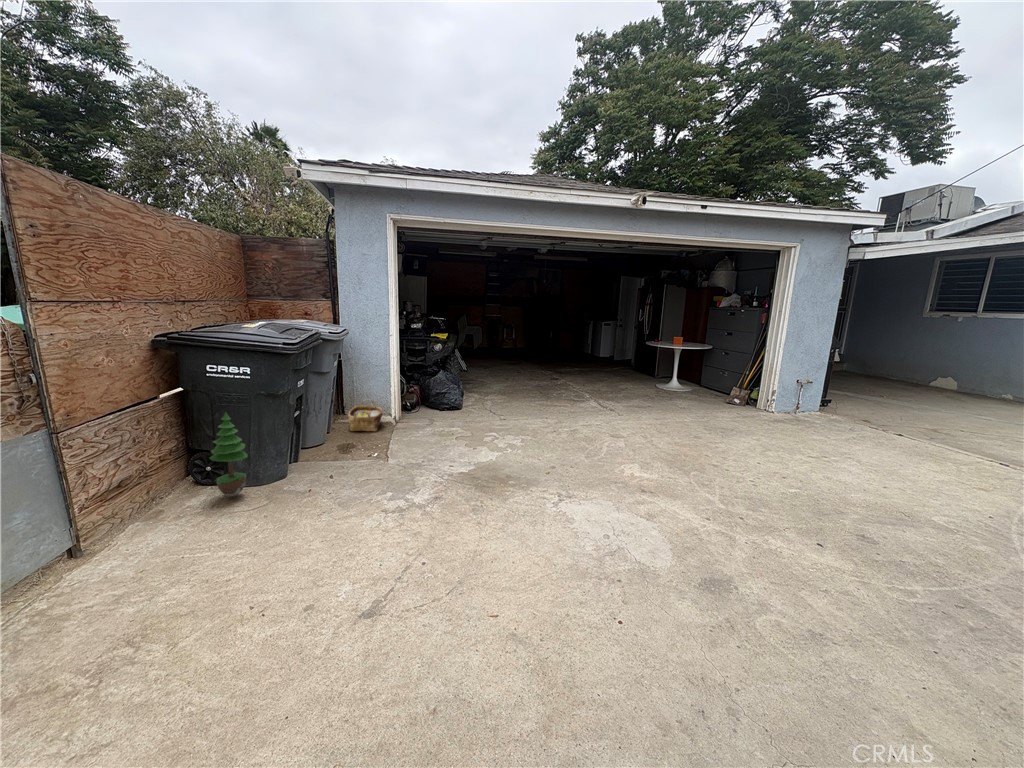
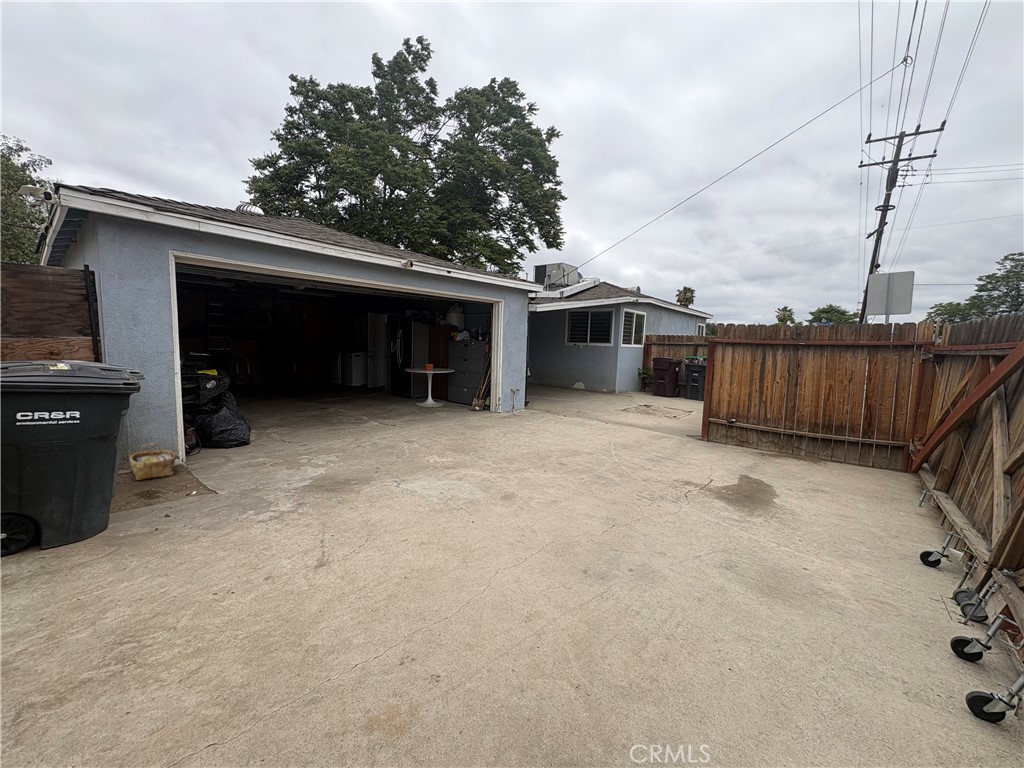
potted tree: present [210,412,248,497] -> none [31,461,84,557]

